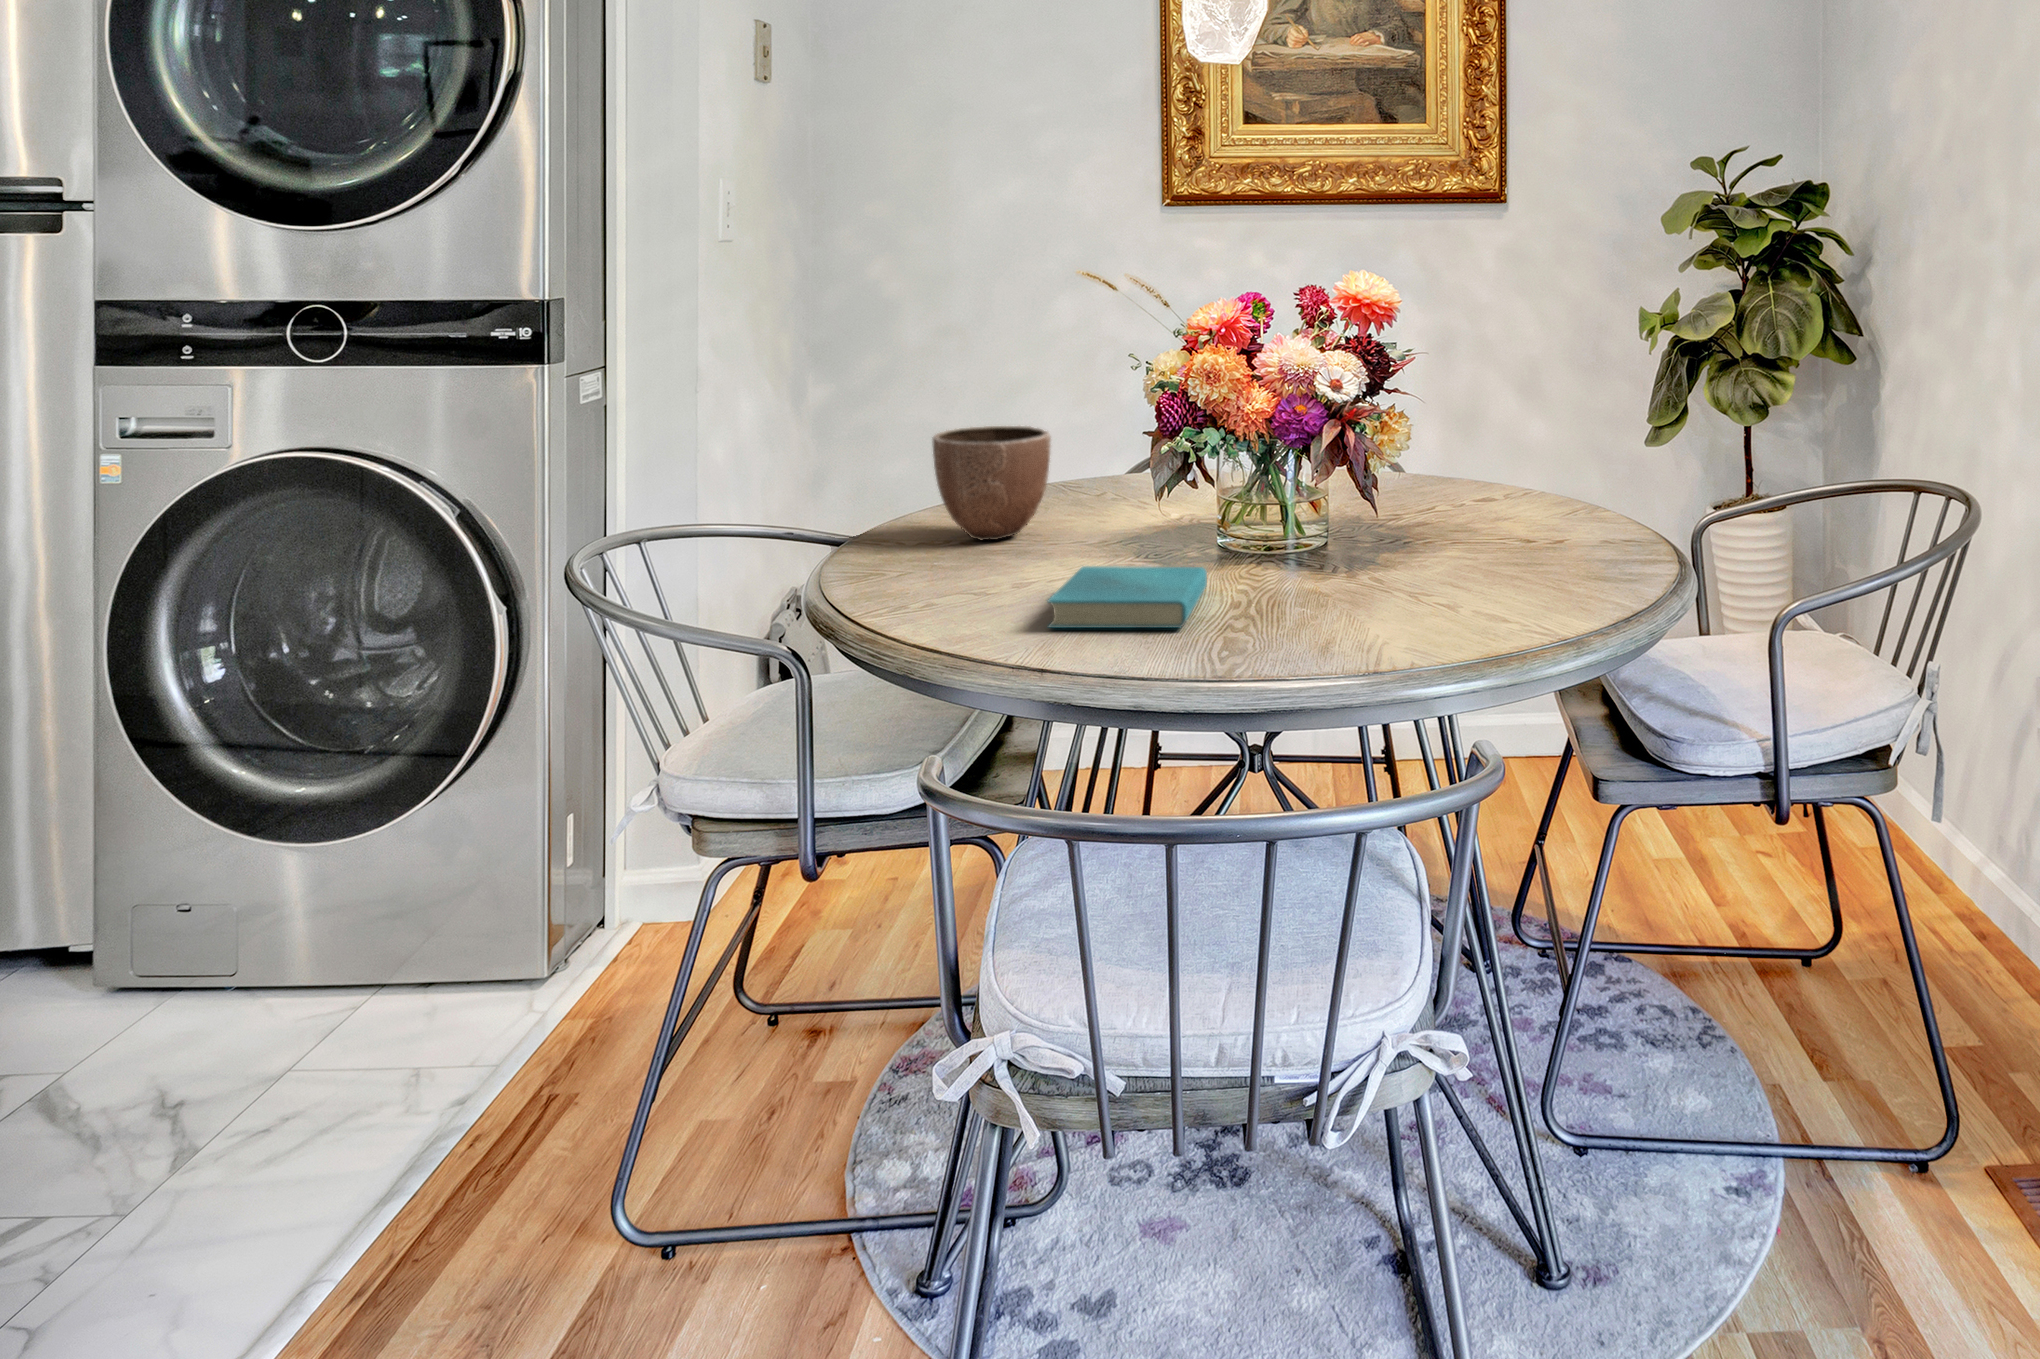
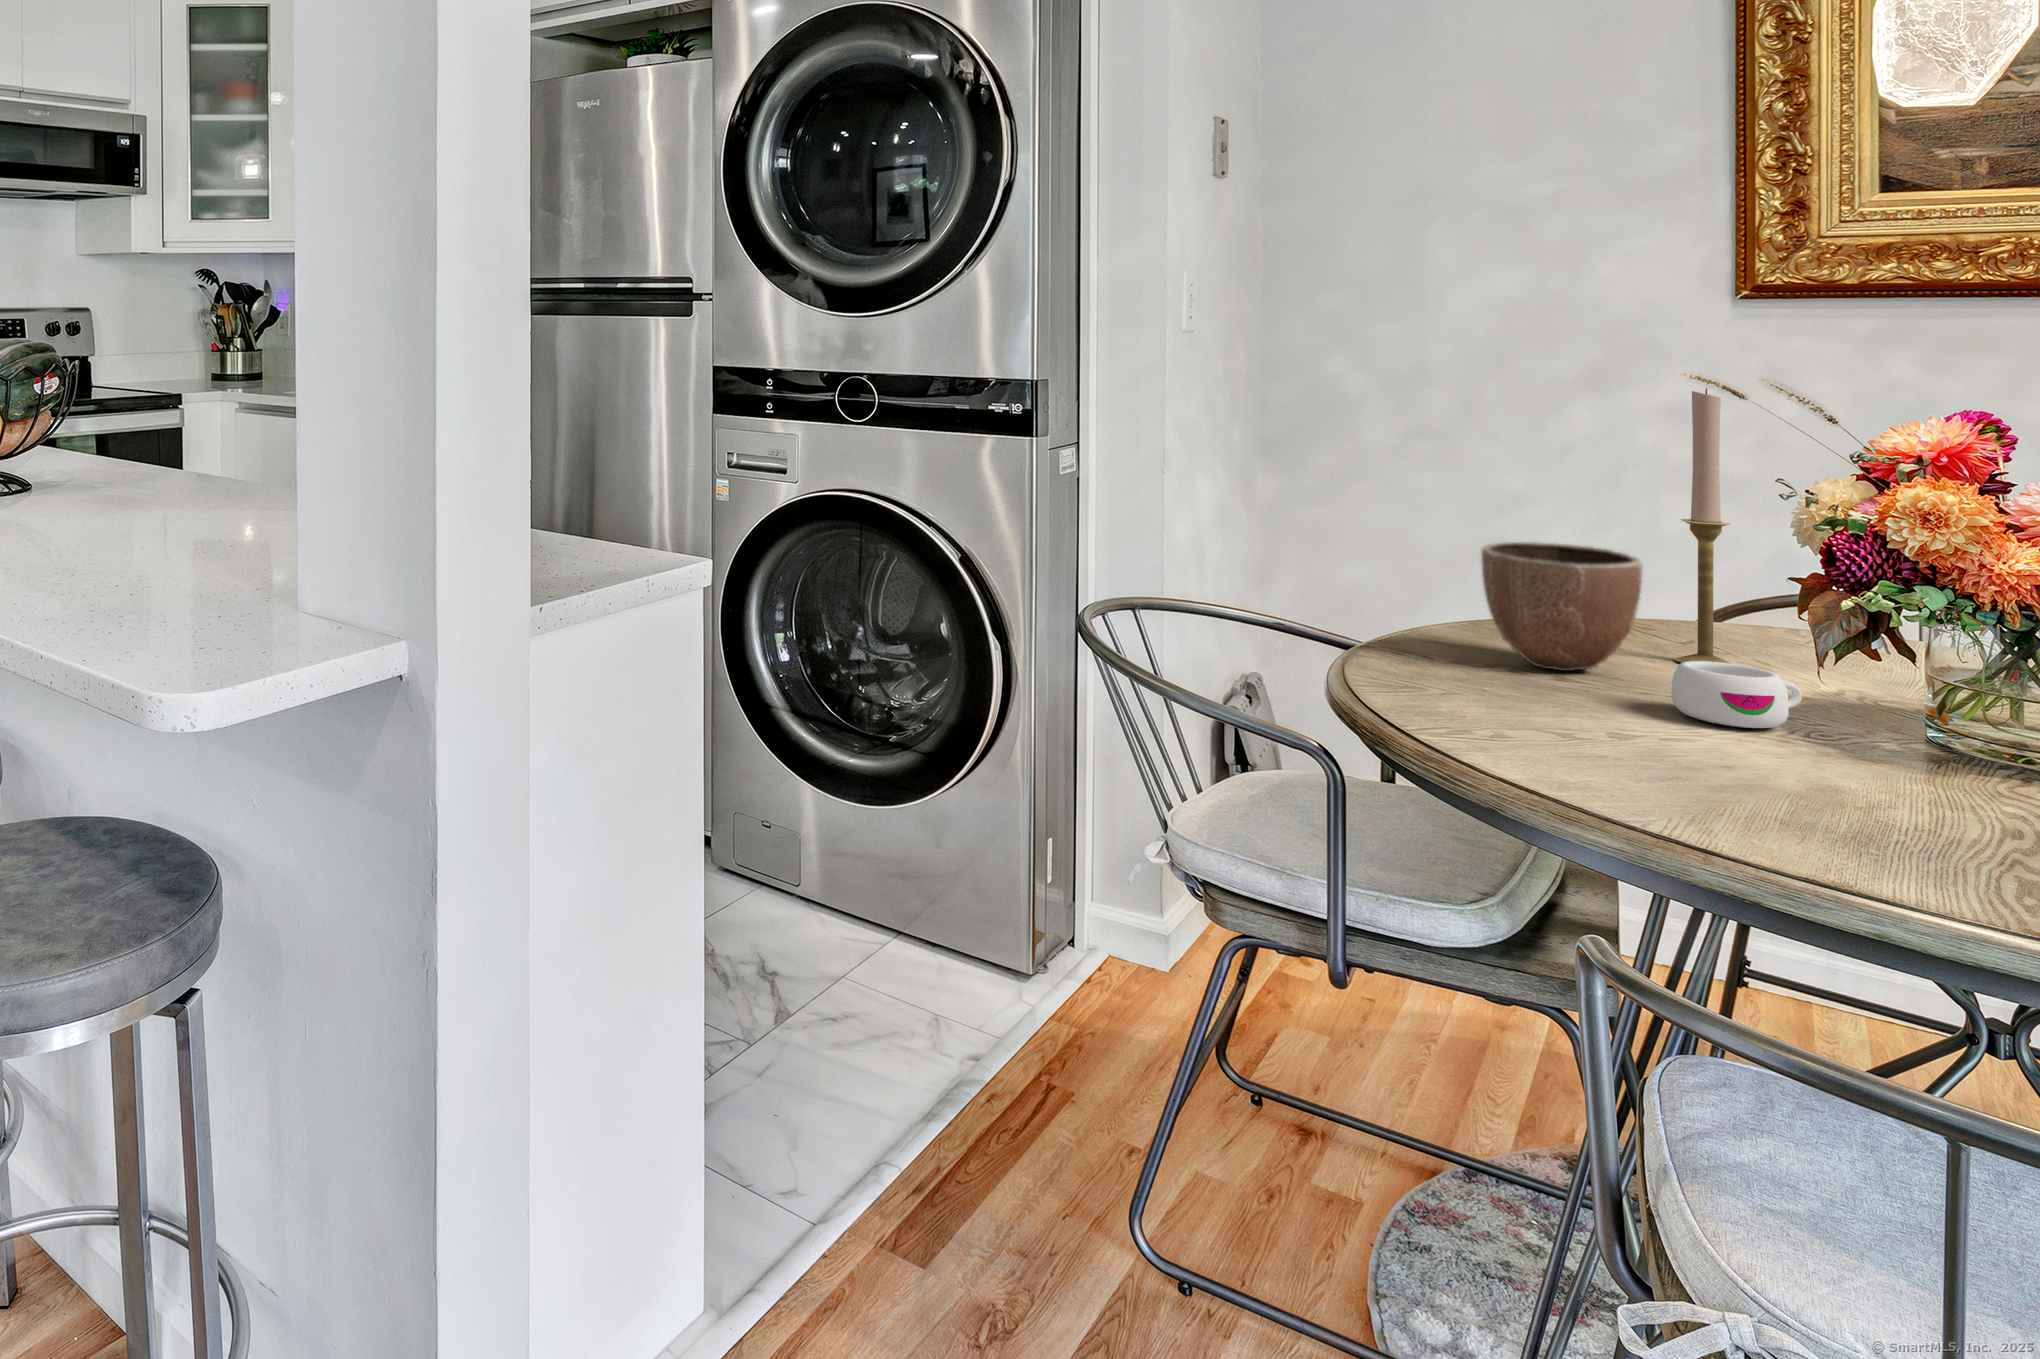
candlestick: none [1081,281,1122,519] -> present [1675,388,1731,664]
mug: none [1062,512,1146,563] -> present [1671,661,1802,728]
book: present [1048,566,1207,628] -> none [1690,728,1936,842]

